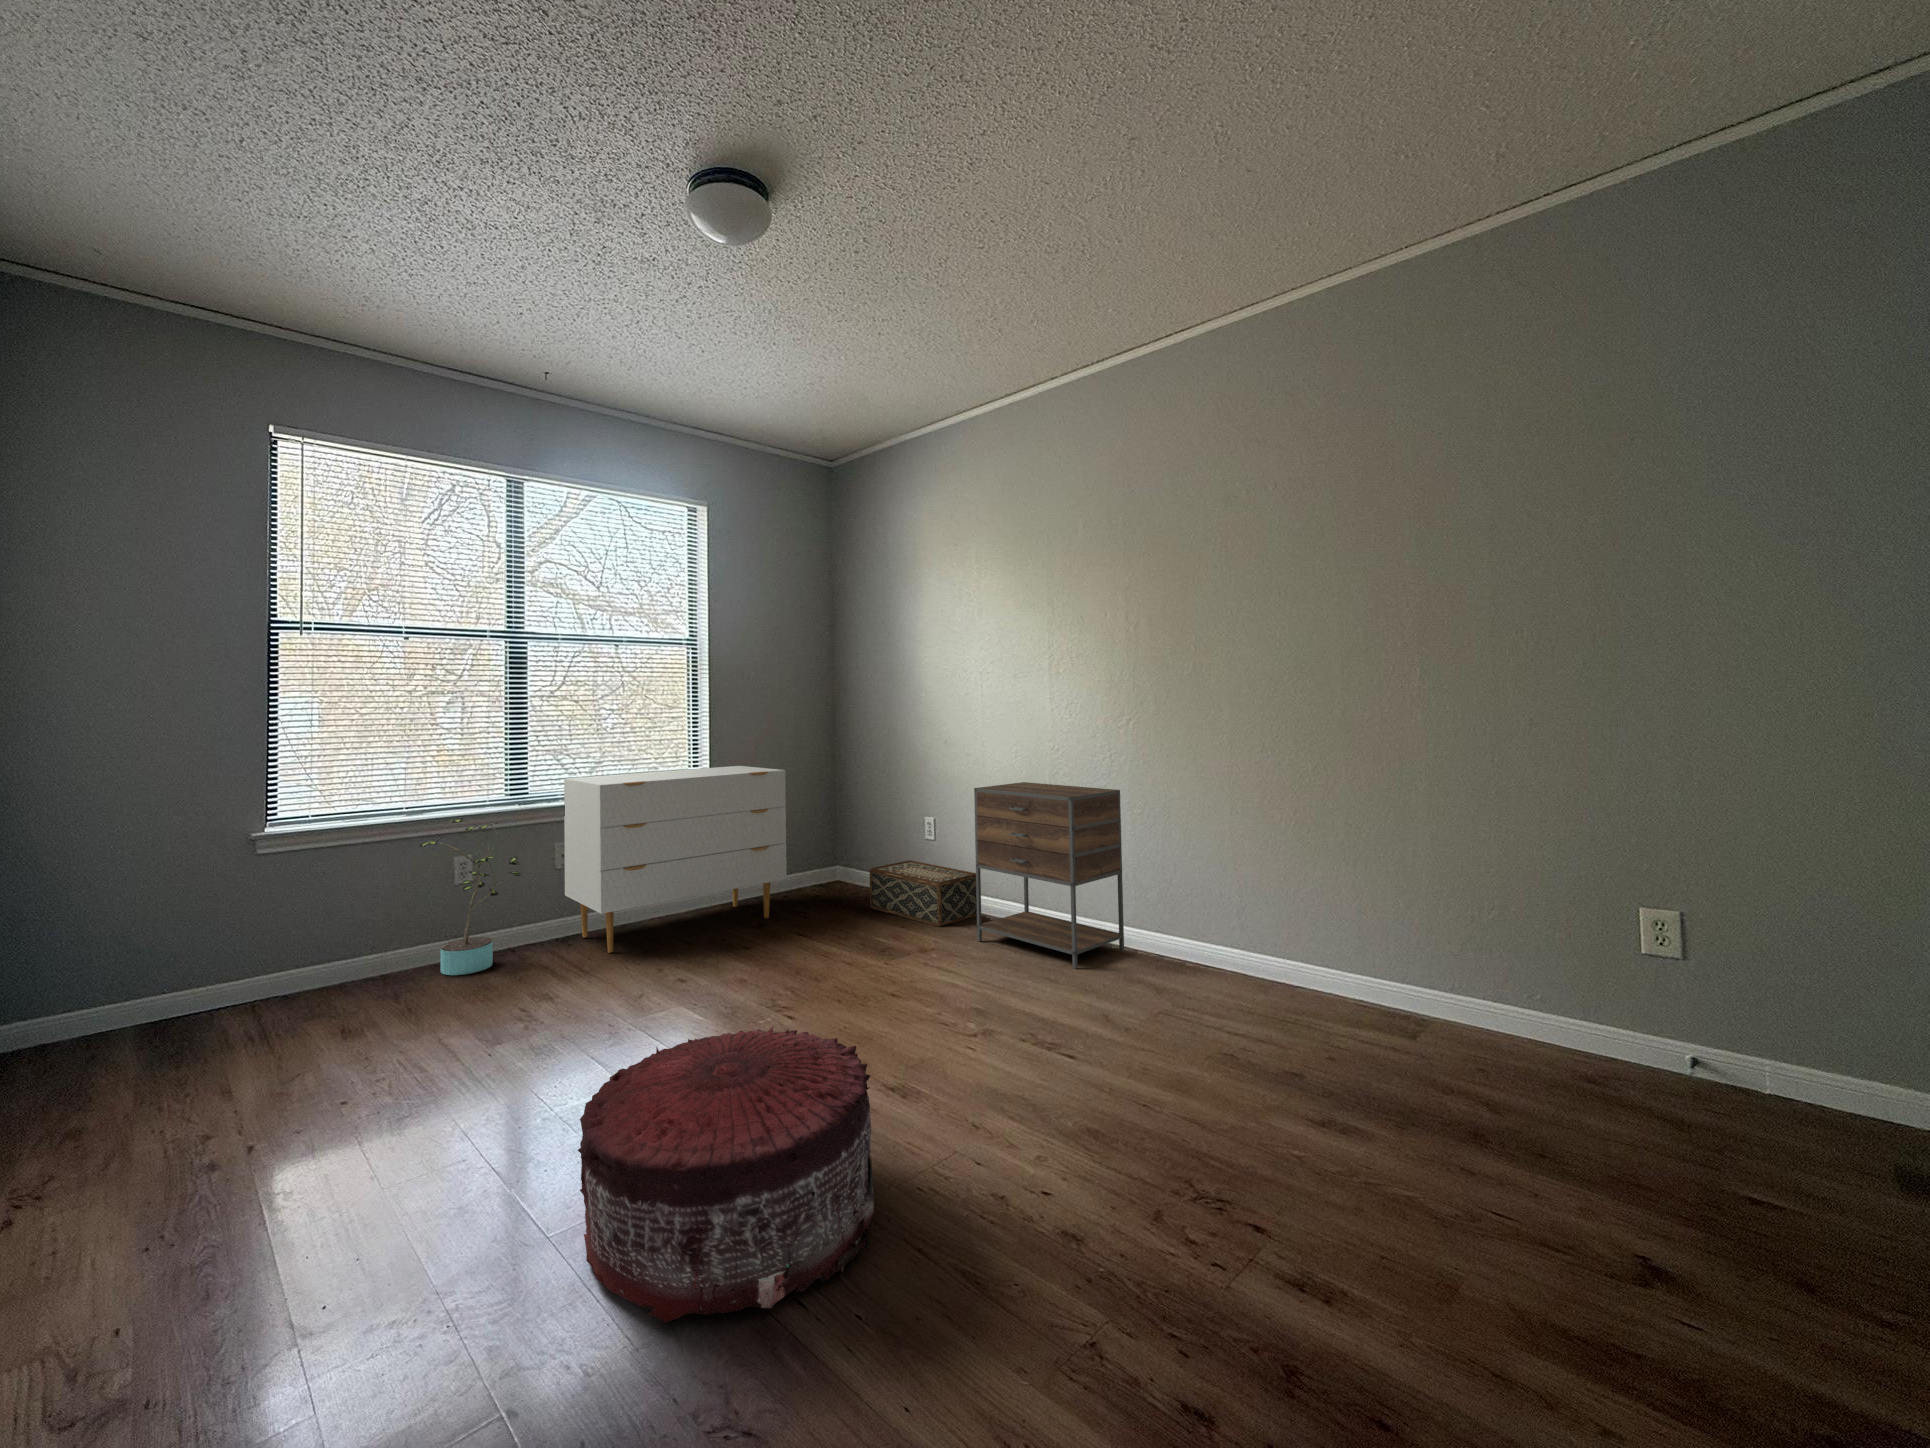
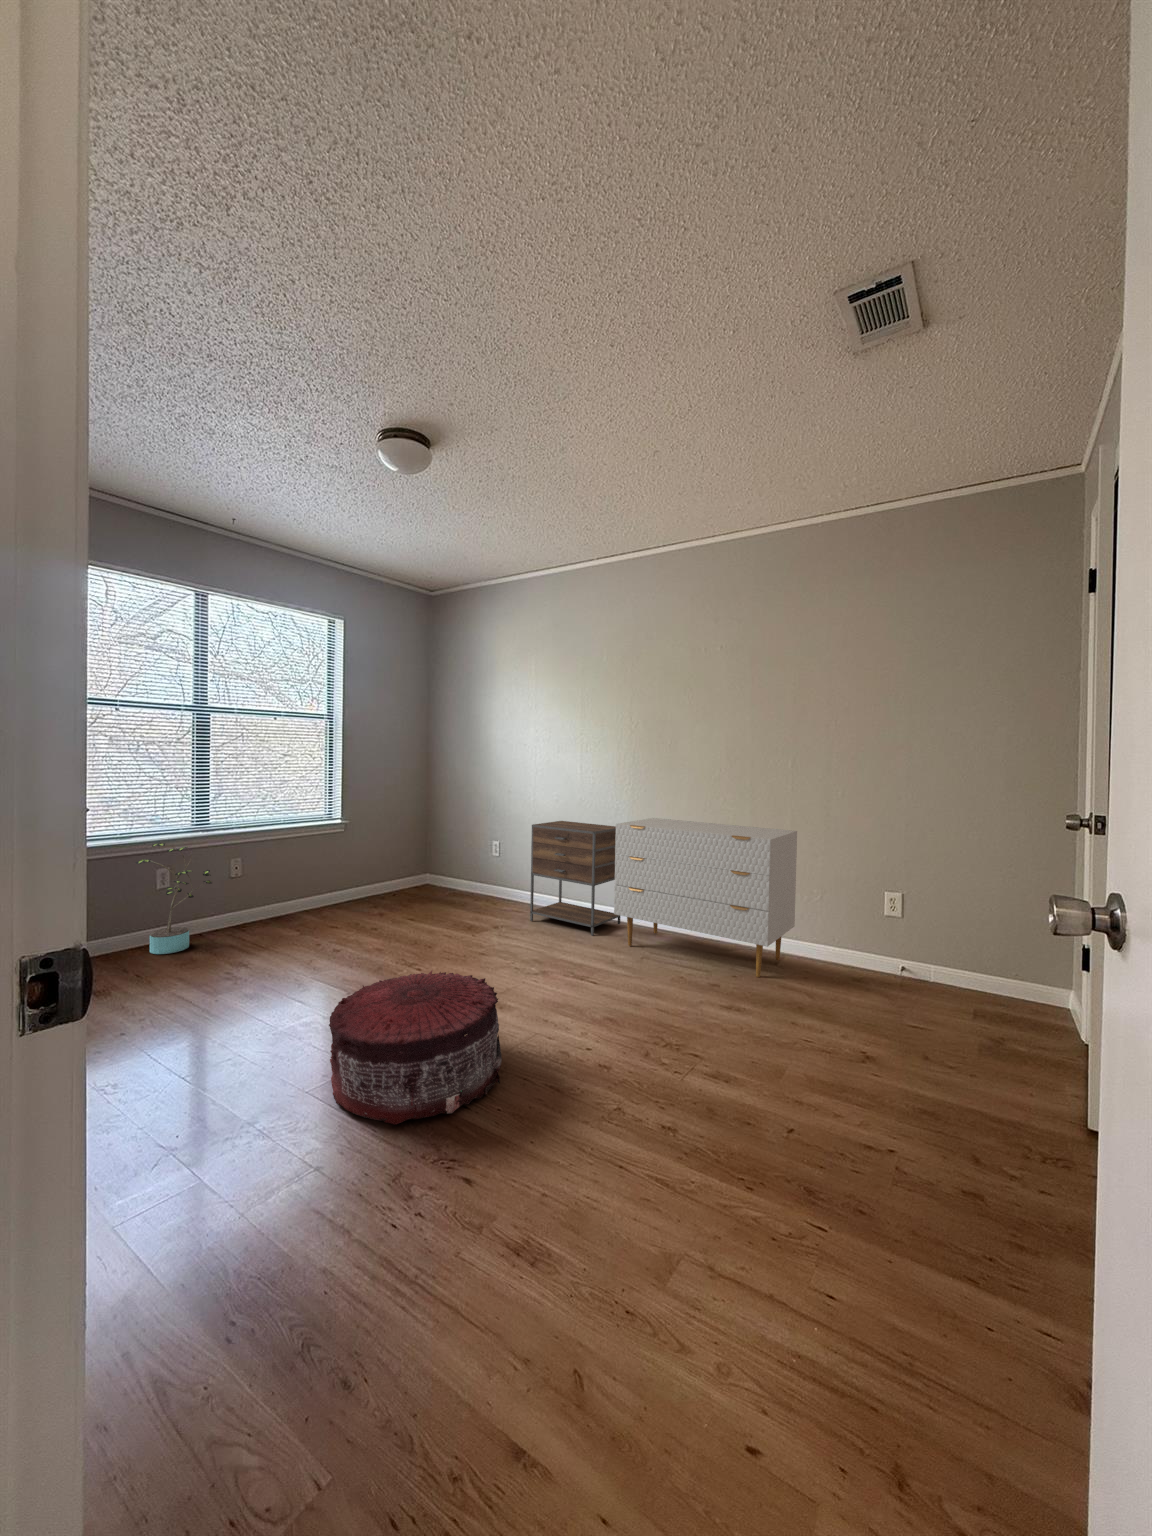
dresser: present [564,766,787,953] -> present [614,818,797,977]
woven basket: present [870,860,977,926] -> none [456,870,530,913]

